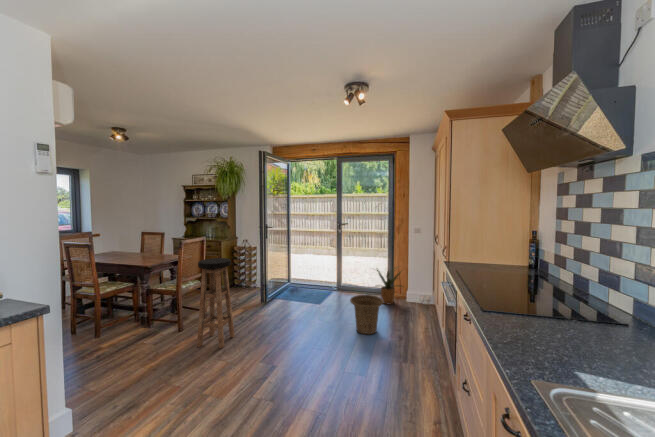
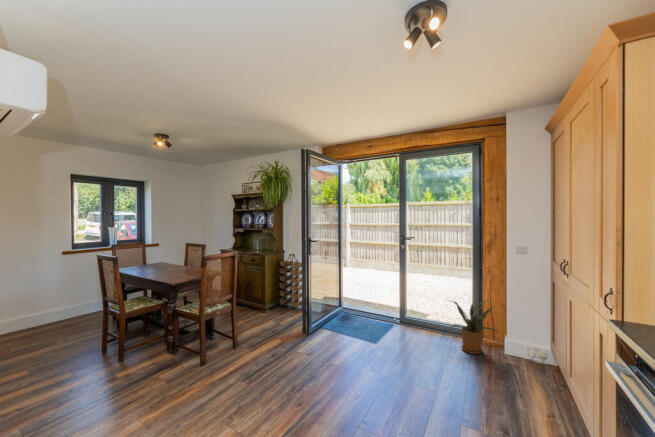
bar stool: present [197,258,235,348] -> none [209,280,258,401]
basket: present [350,295,383,335] -> none [413,343,465,408]

